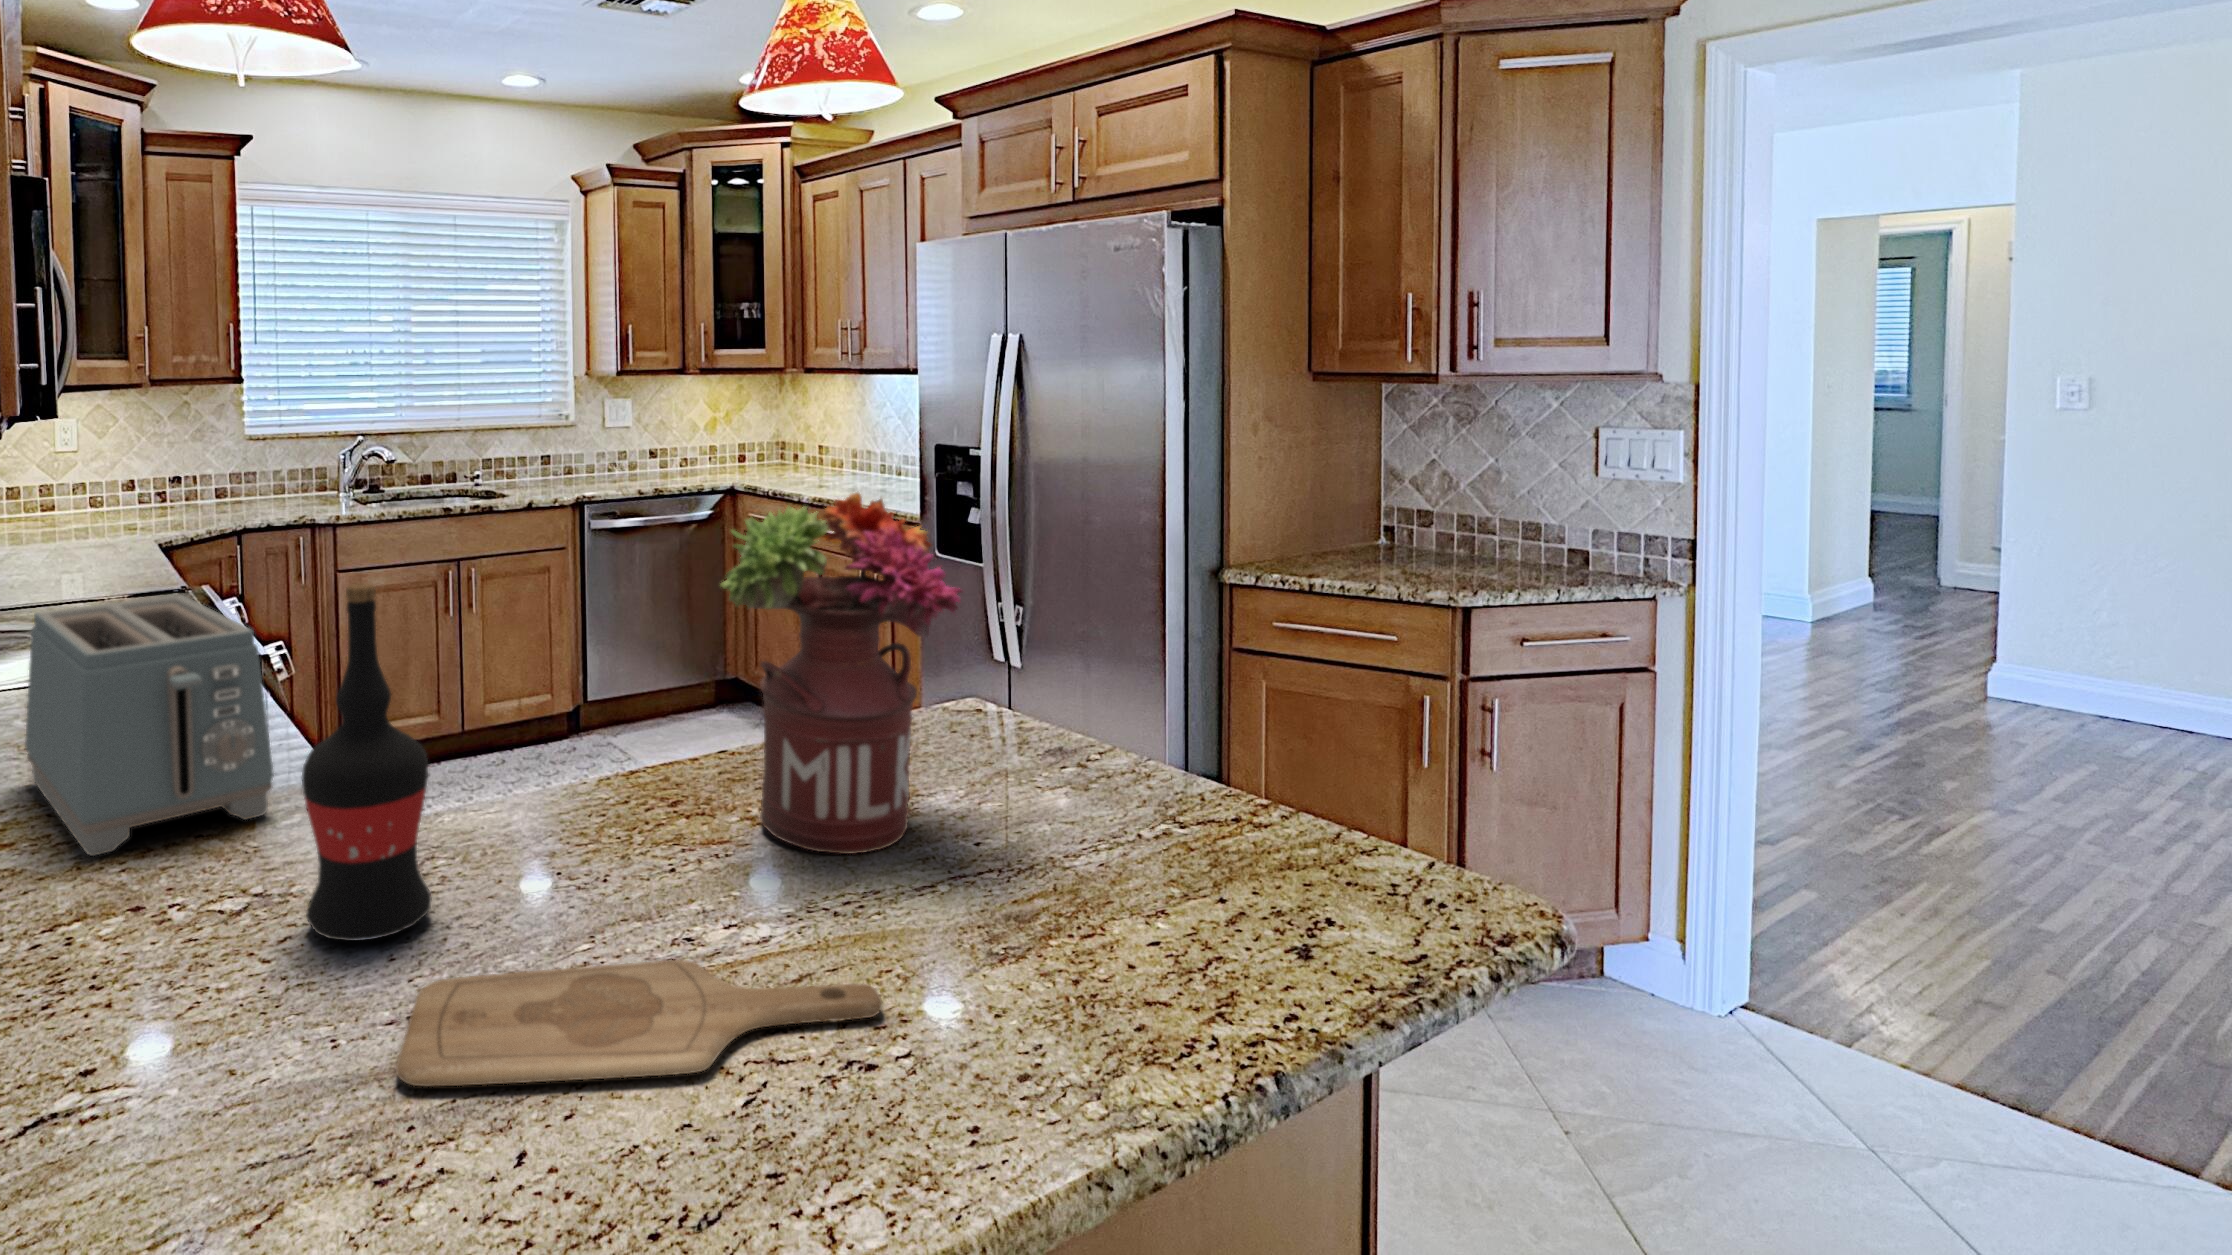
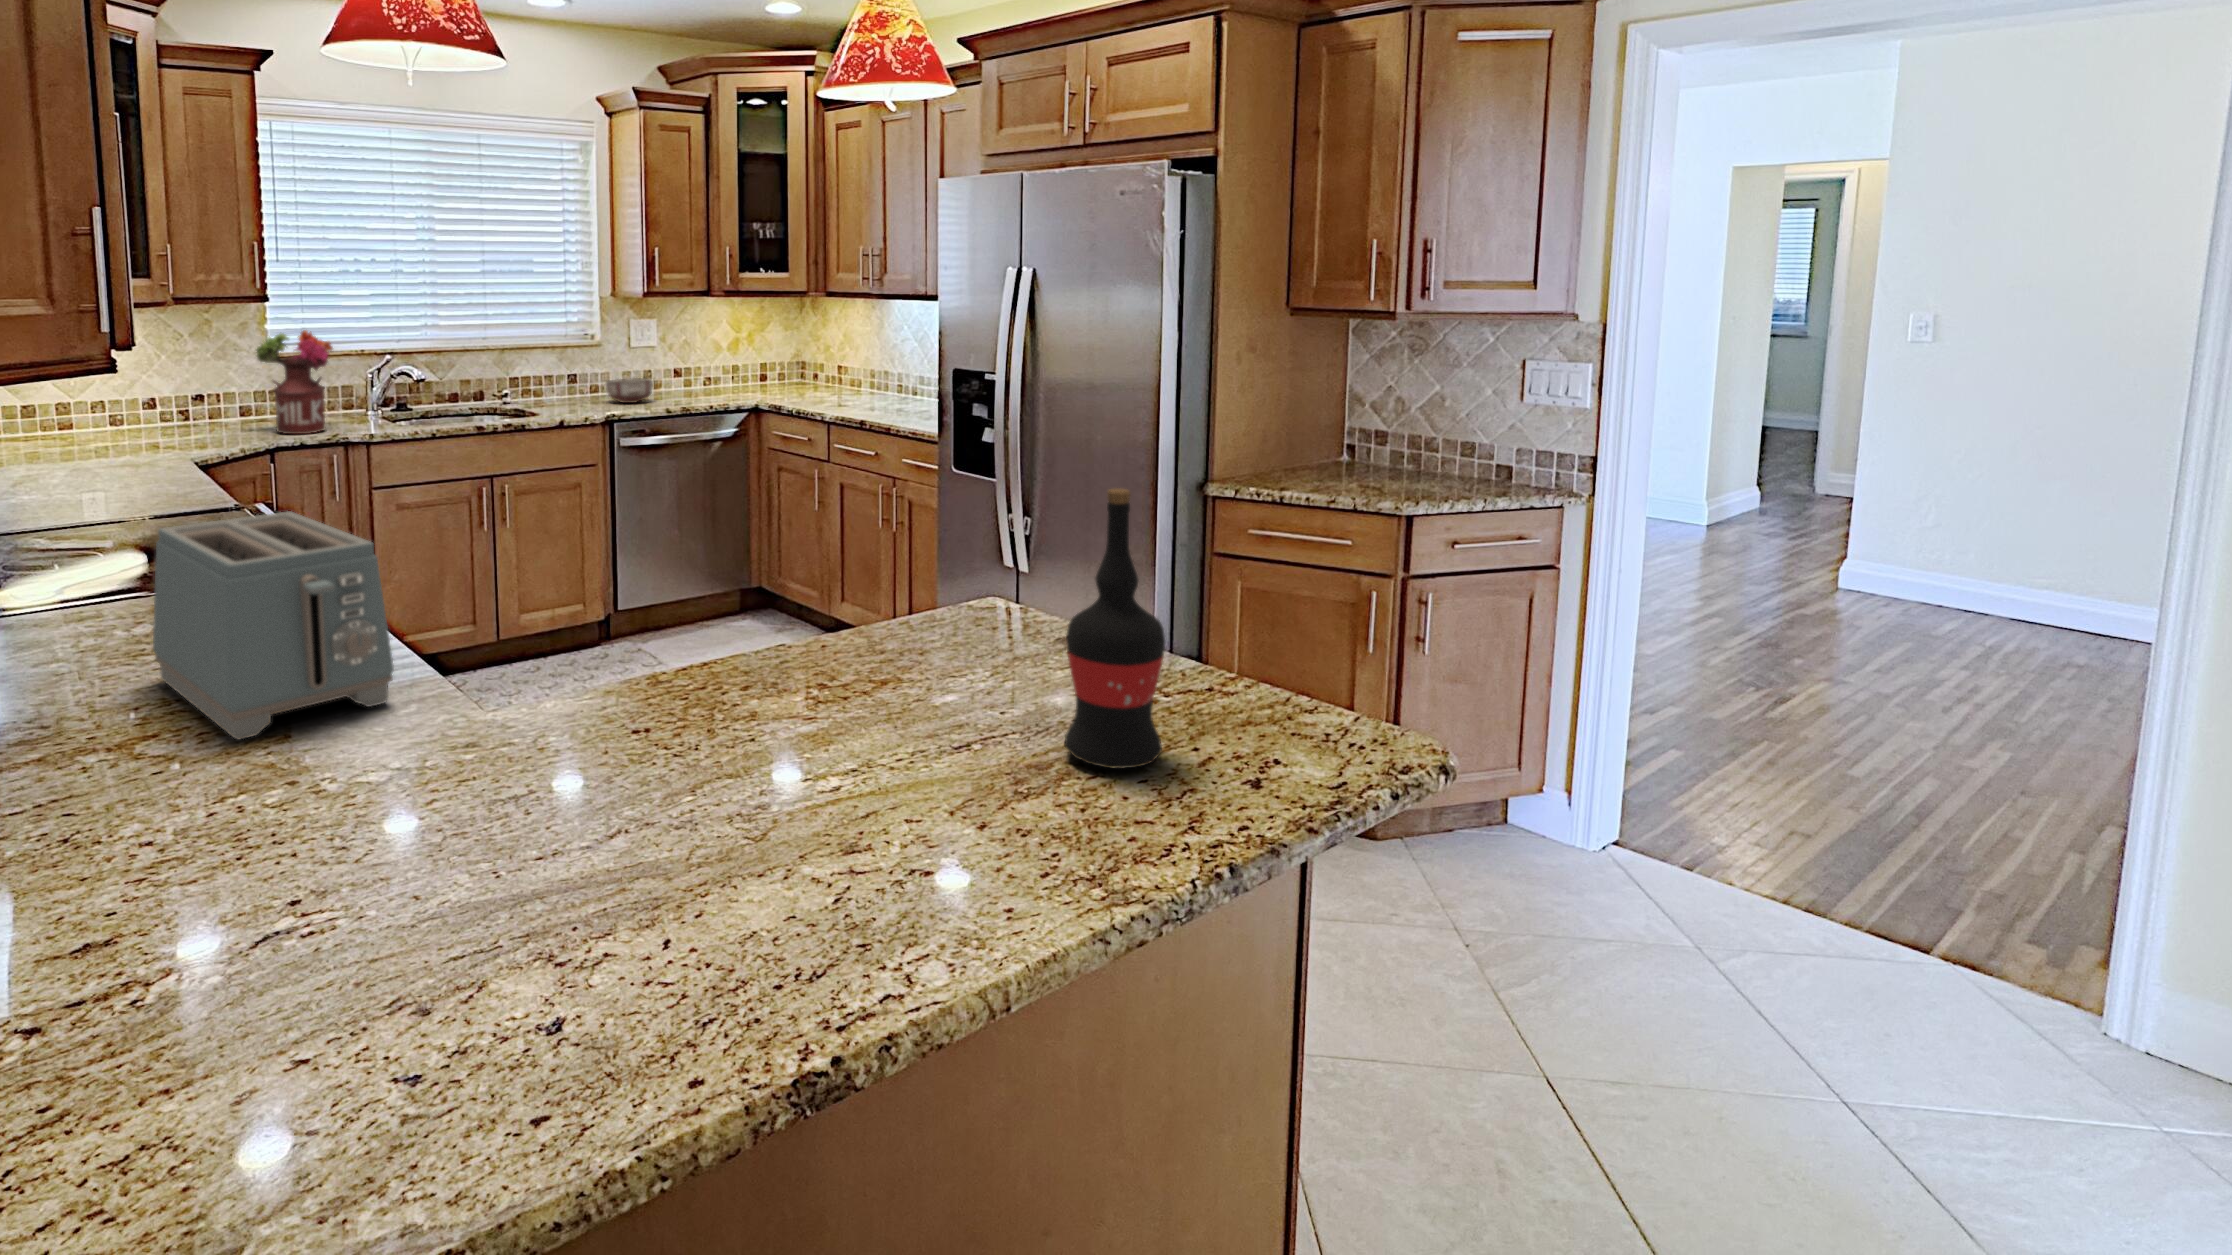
ceramic bowl: none [574,459,623,484] -> present [606,378,653,403]
flower arrangement: present [721,492,962,854] -> present [256,330,333,434]
wine bottle: present [302,583,431,941] -> present [1065,488,1165,769]
cutting board: present [396,960,883,1087] -> none [553,803,935,900]

